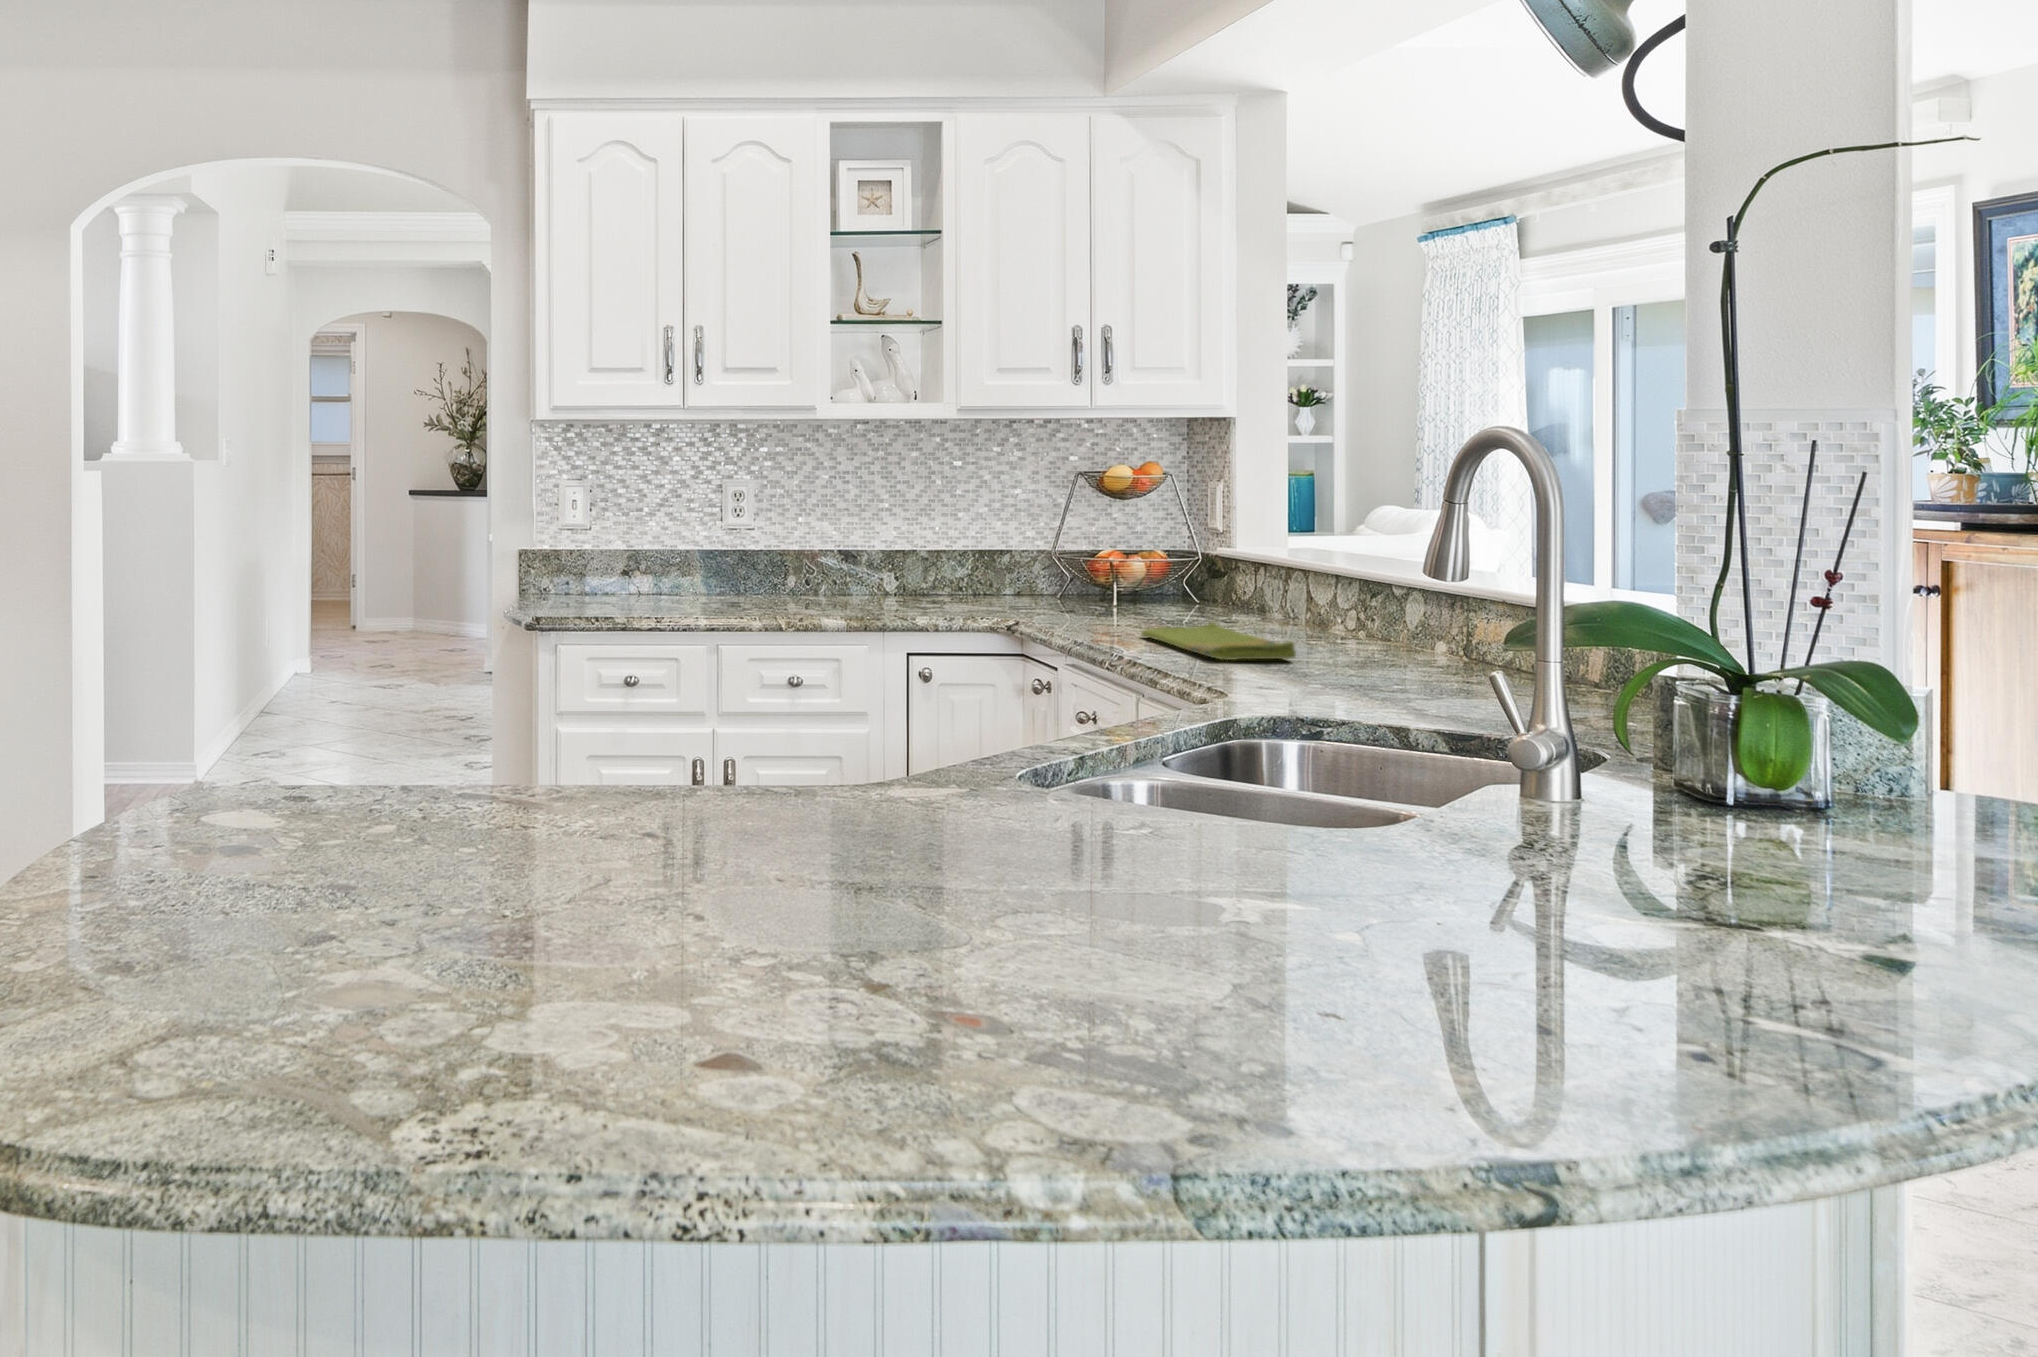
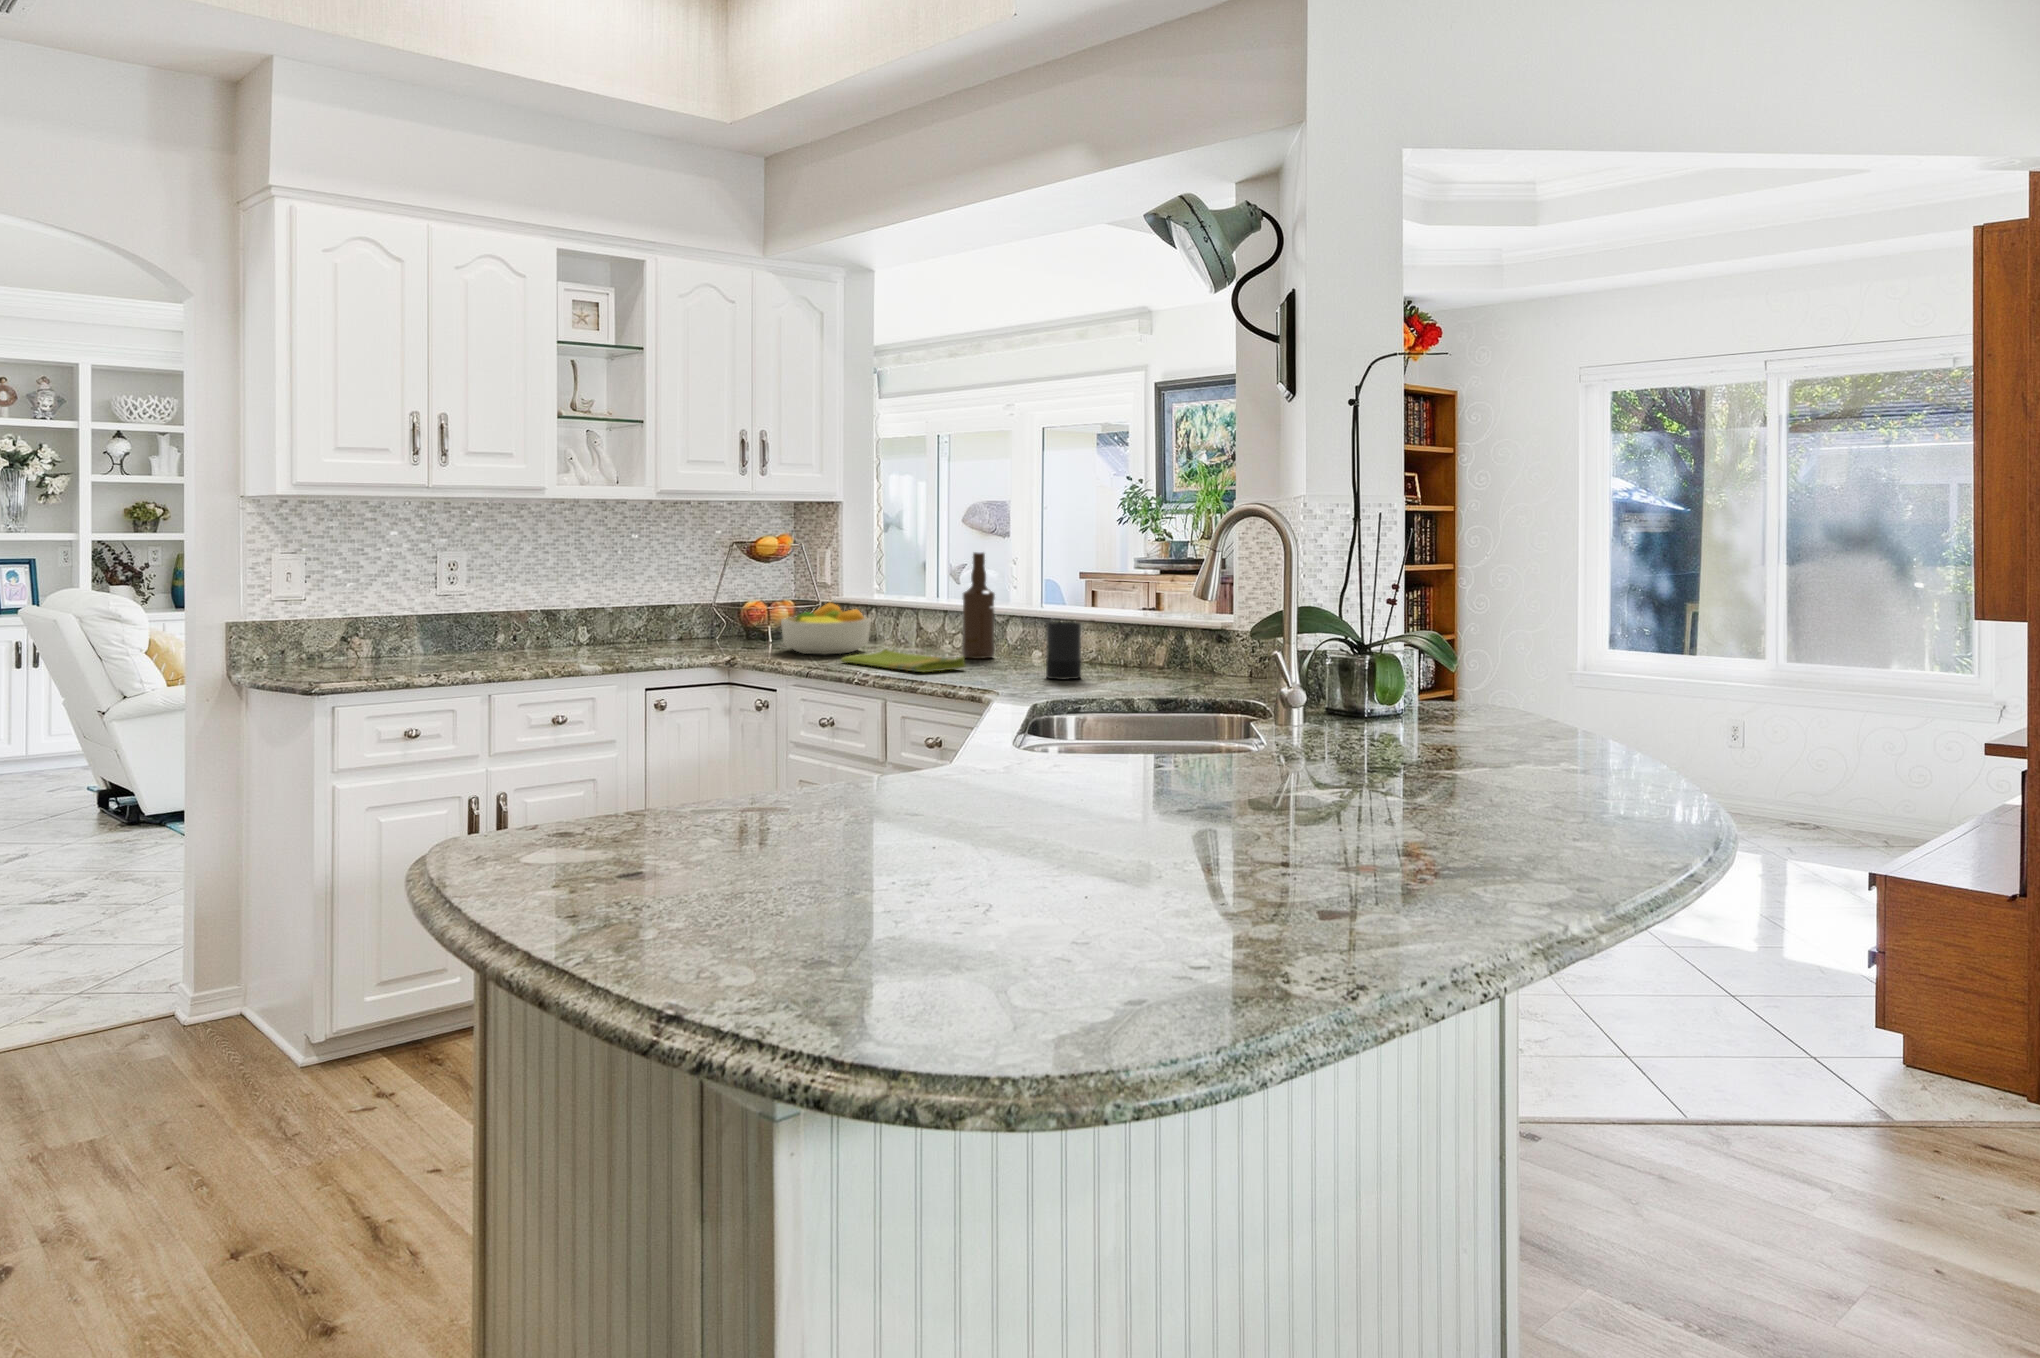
bottle: none [1336,488,1390,647] -> present [962,552,995,659]
fruit bowl: none [1098,553,1222,625] -> present [781,603,871,654]
candle: none [1391,591,1459,690] -> present [1046,622,1081,679]

